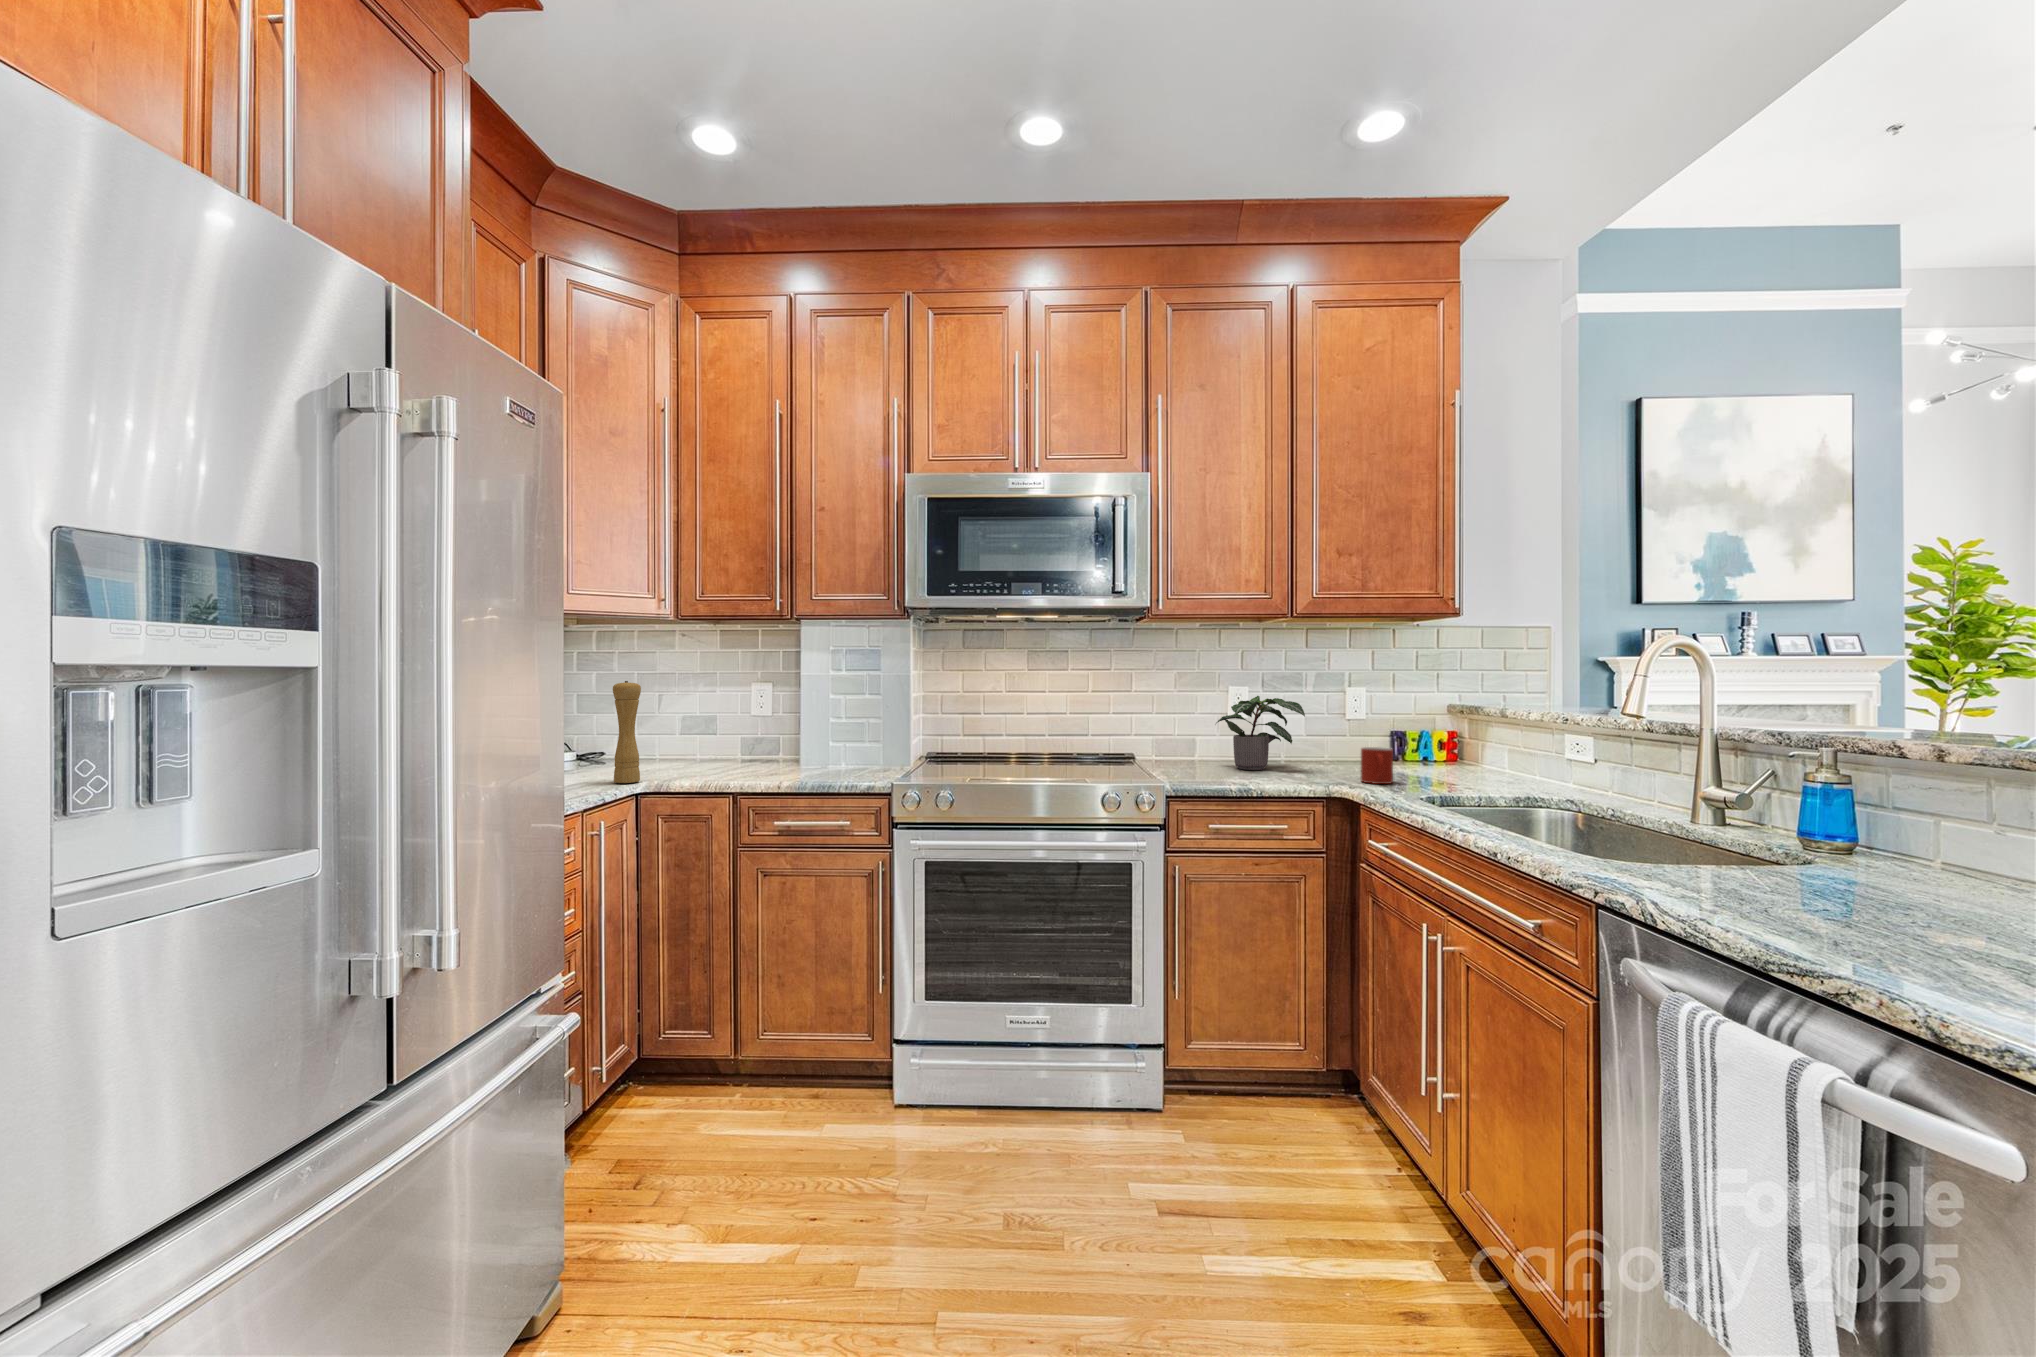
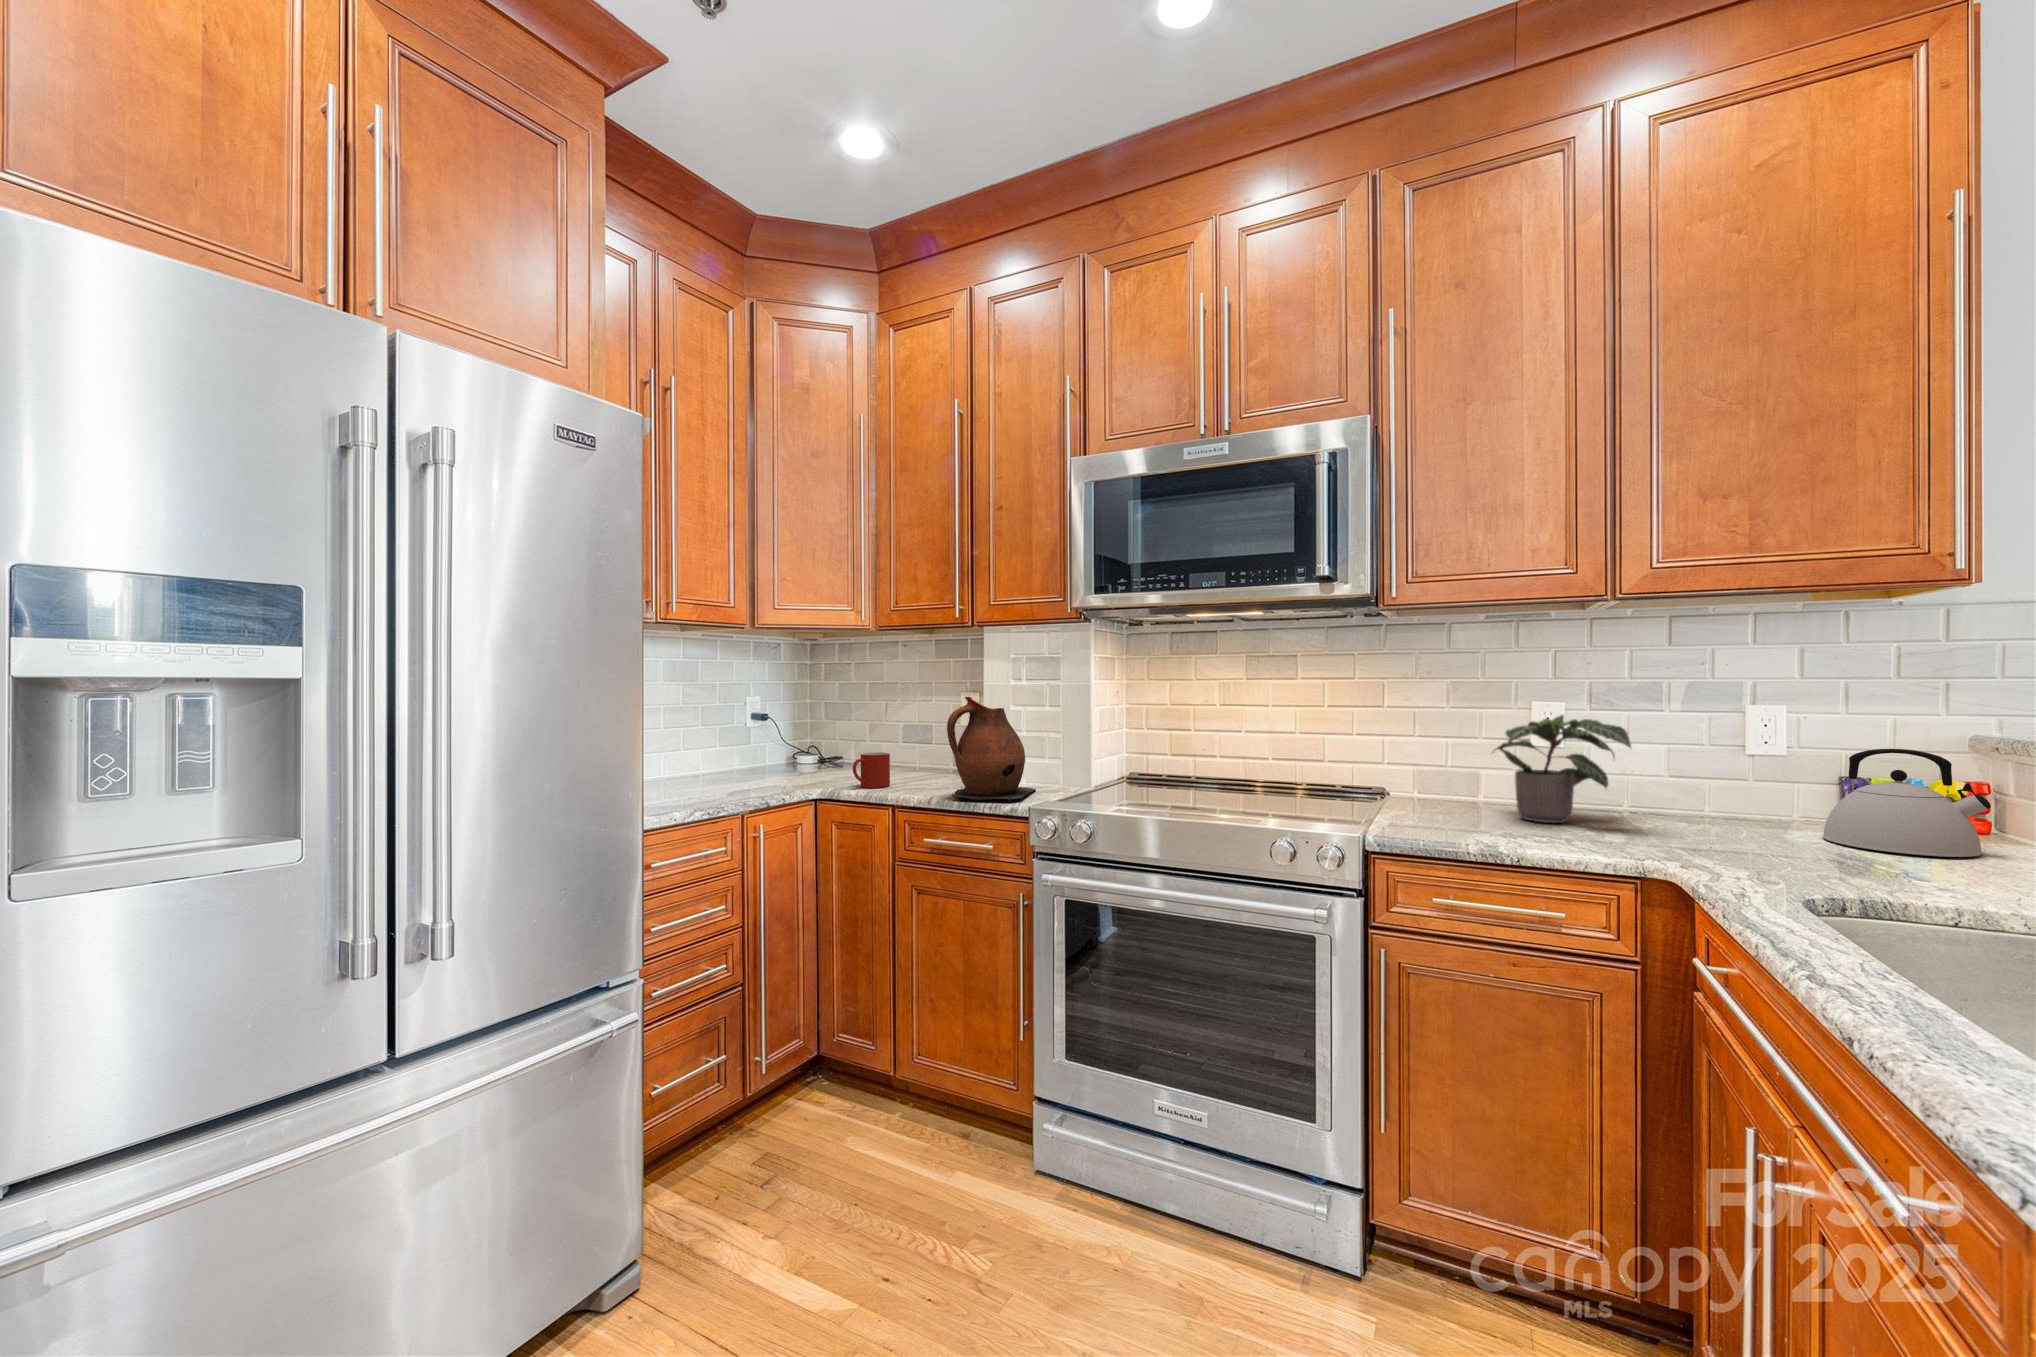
pepper mill: present [613,681,641,783] -> none [797,689,822,788]
ceramic pitcher: none [795,687,872,781] -> present [947,697,1036,801]
kettle: none [1393,712,1467,773] -> present [1823,749,1991,857]
mug: present [1361,747,1393,784] -> present [853,752,890,788]

